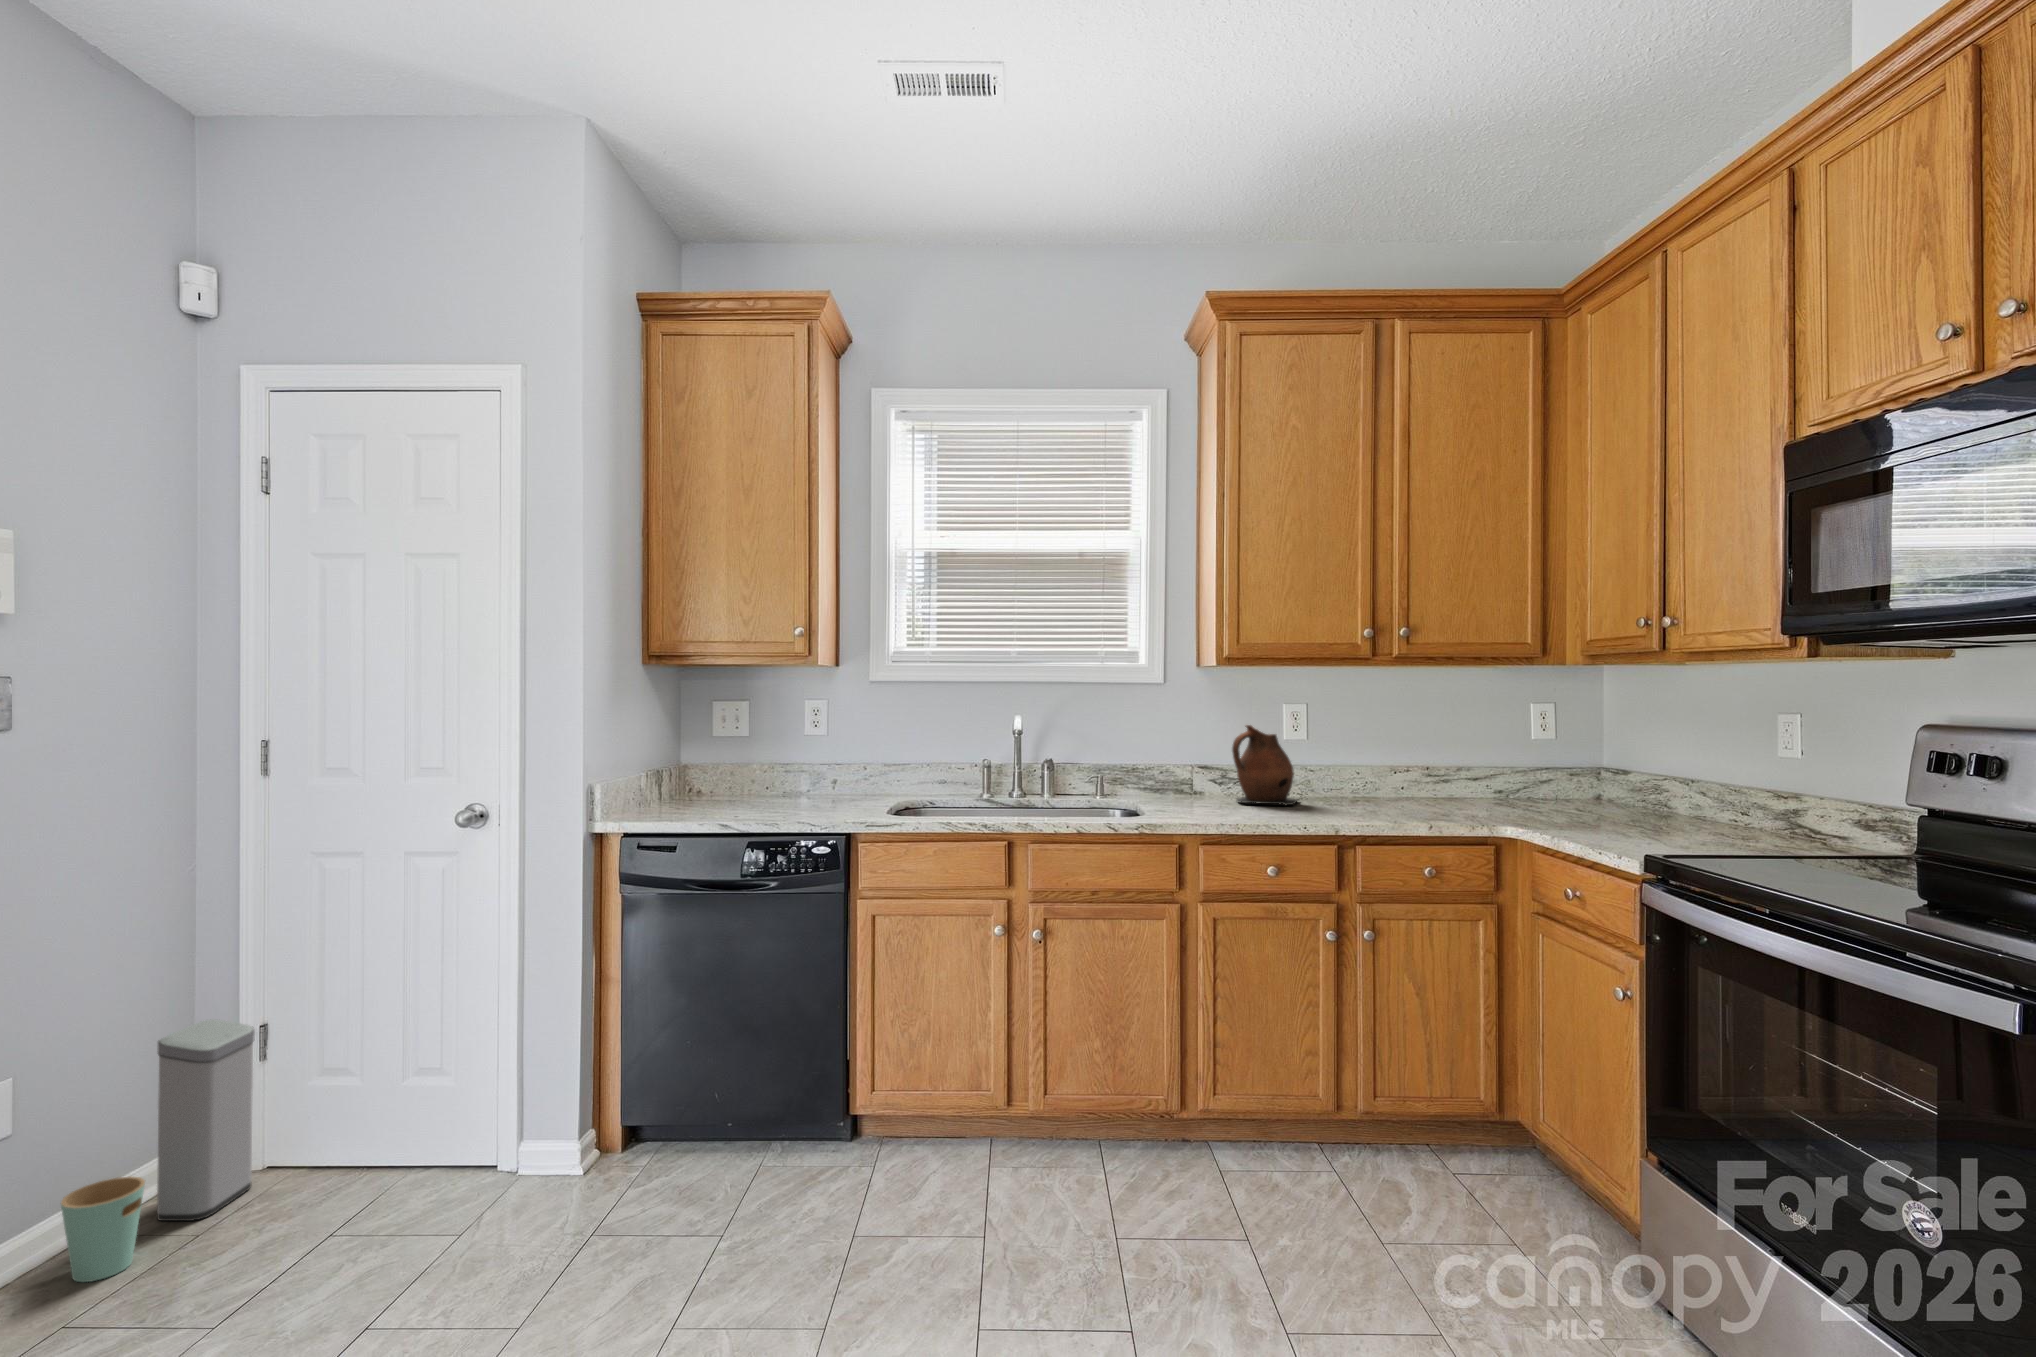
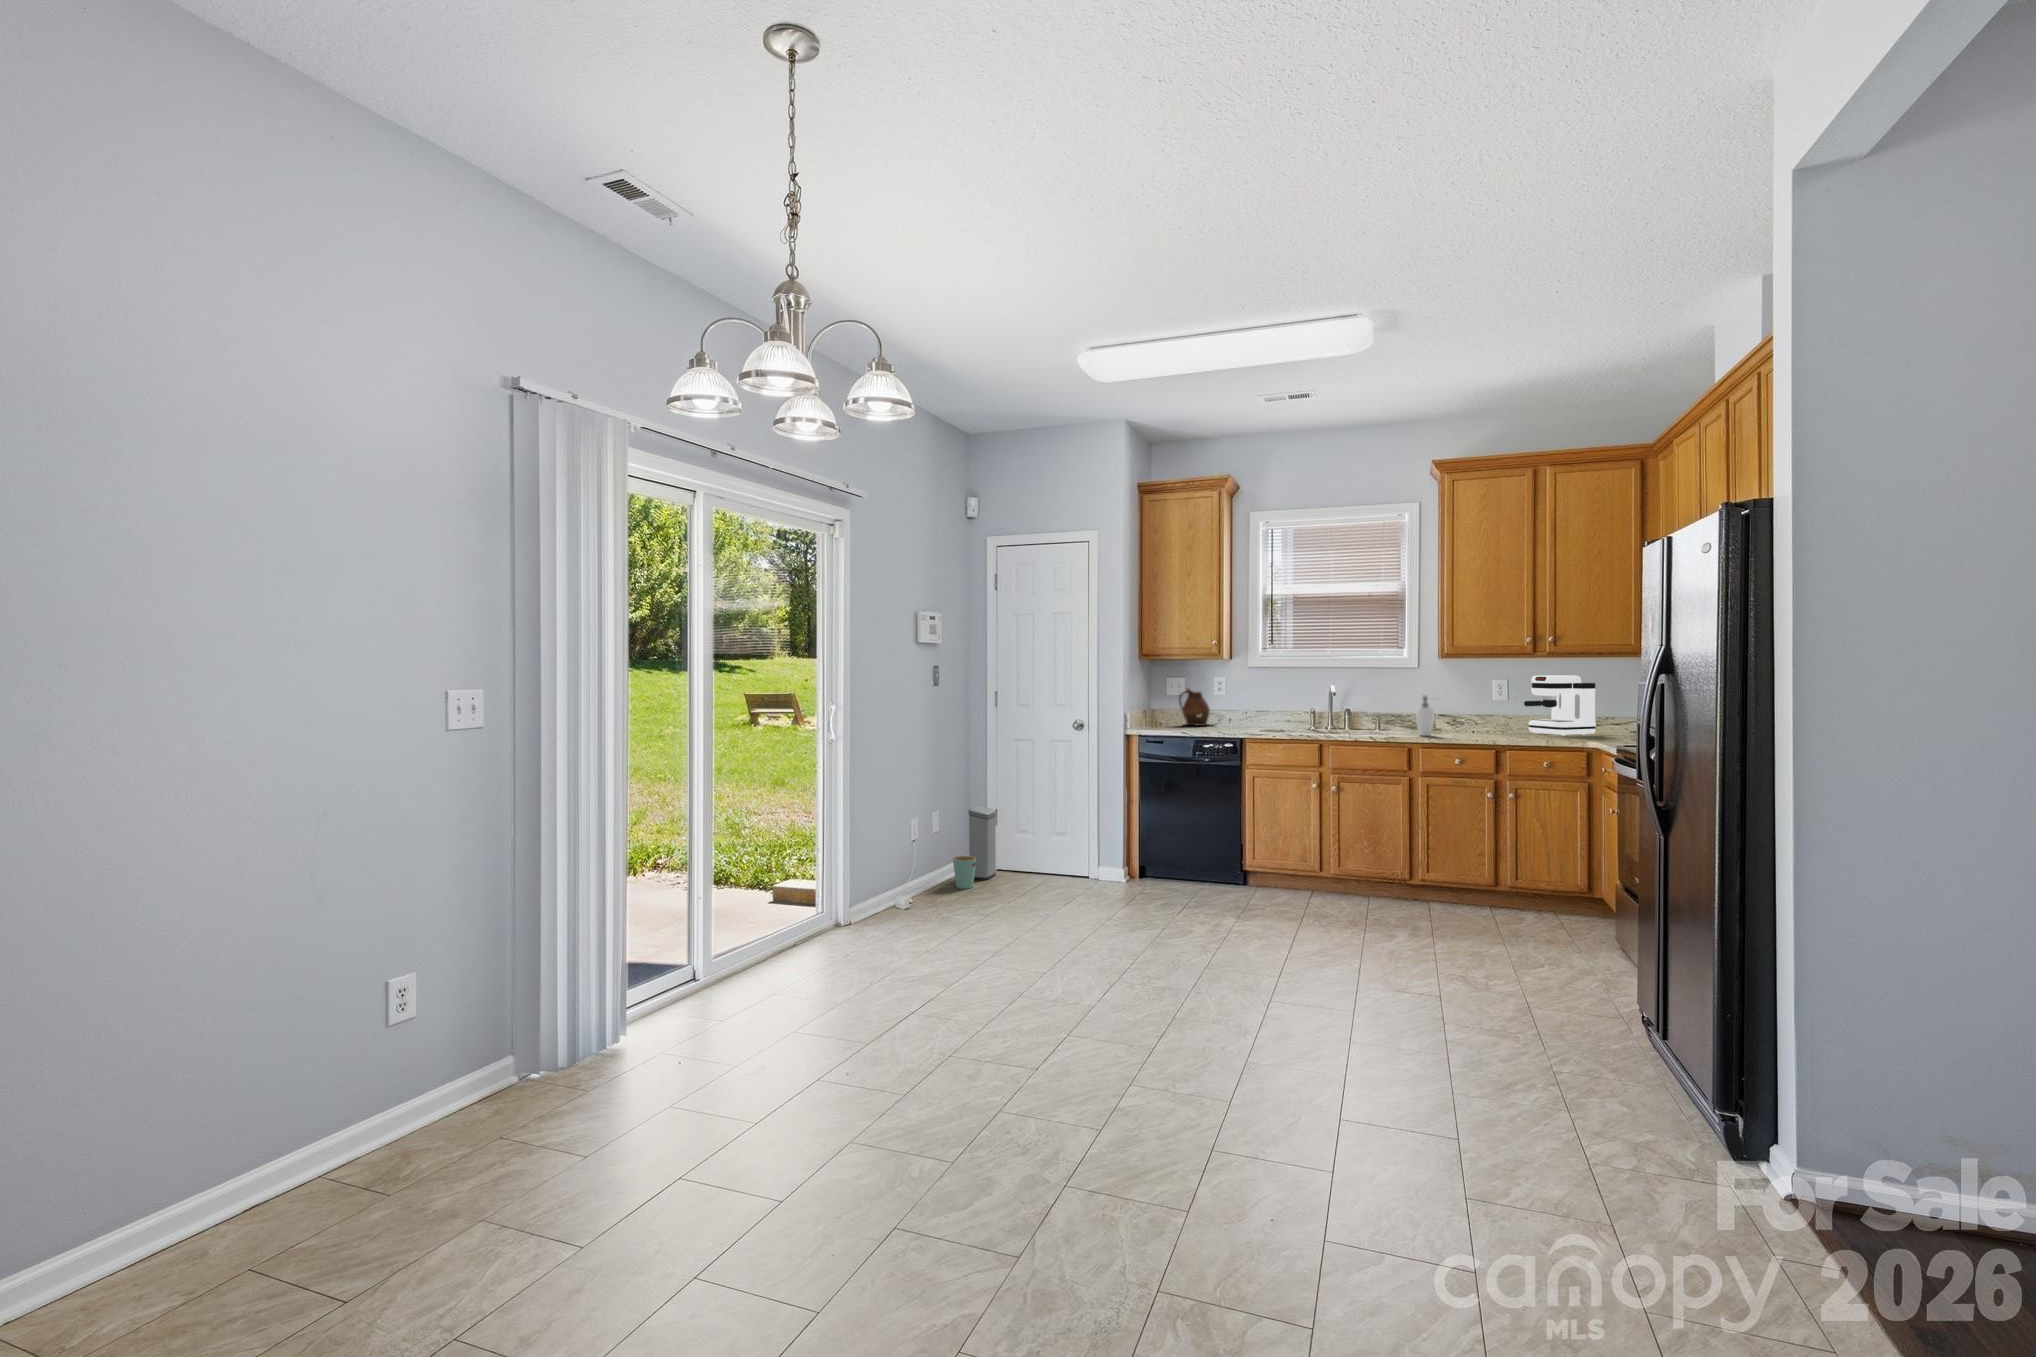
coffee maker: none [1360,700,1470,811] -> present [1524,675,1596,736]
ceramic pitcher: present [1232,725,1299,806] -> present [1179,688,1210,726]
soap dispenser: none [1189,739,1235,819] -> present [1415,696,1434,736]

